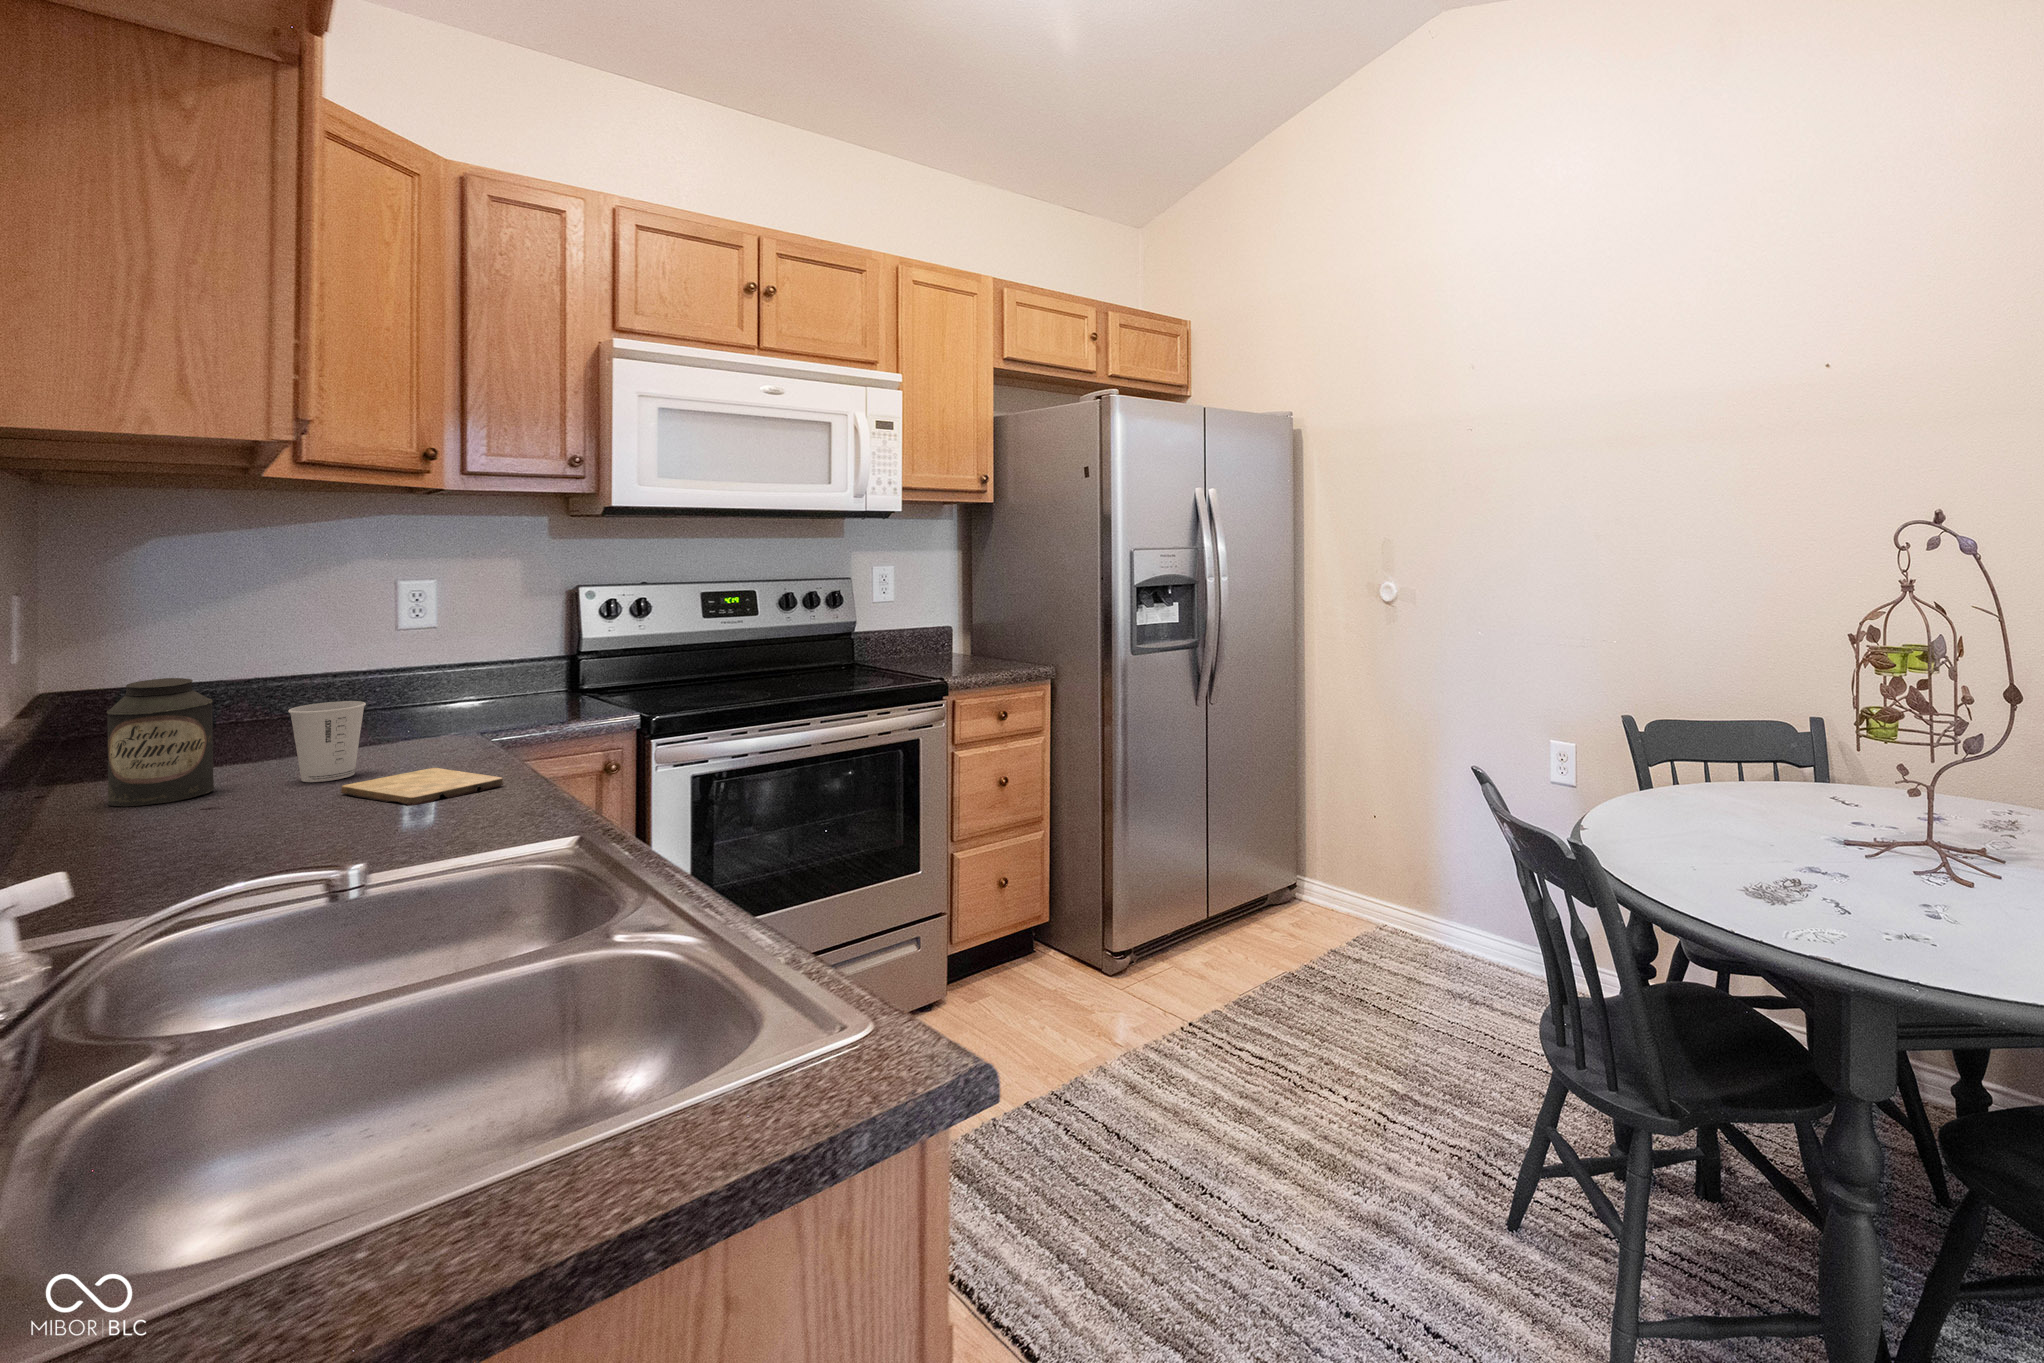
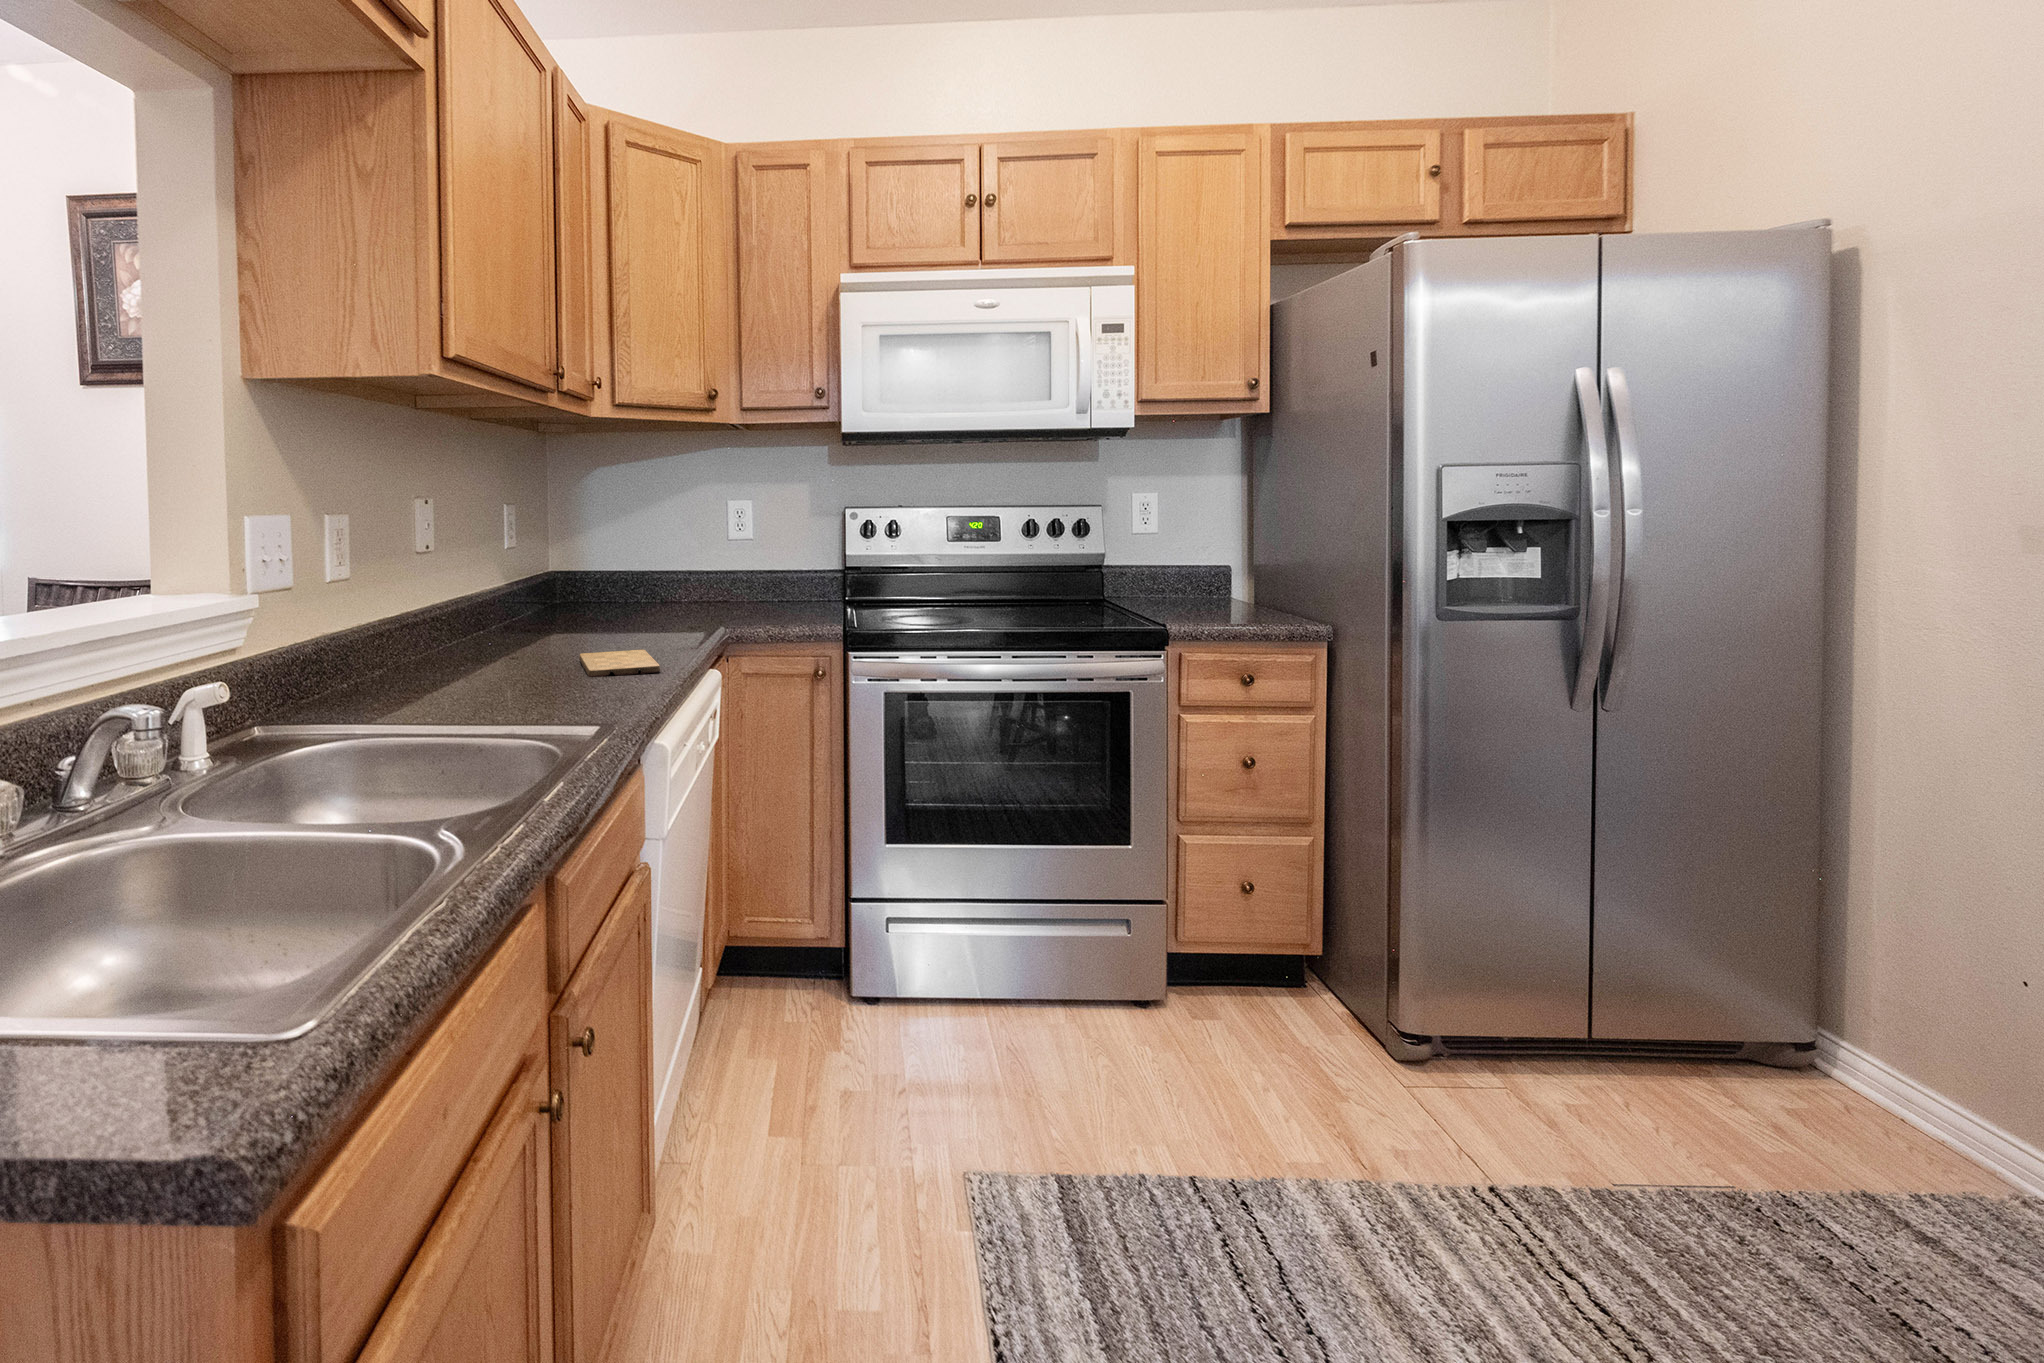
canister: present [107,678,214,807] -> none [488,562,543,649]
paper cup: present [288,701,366,782] -> none [576,589,621,649]

